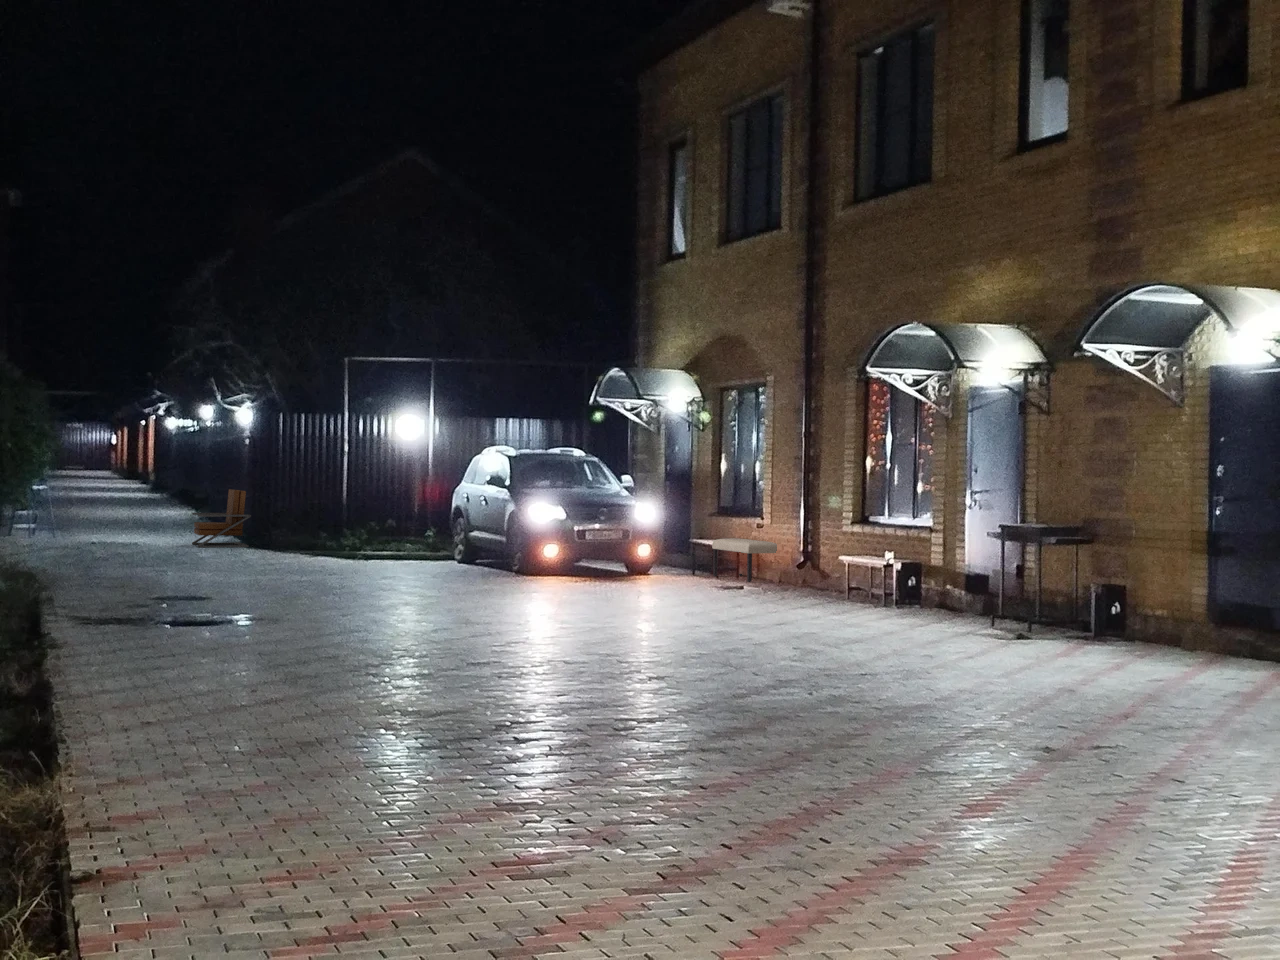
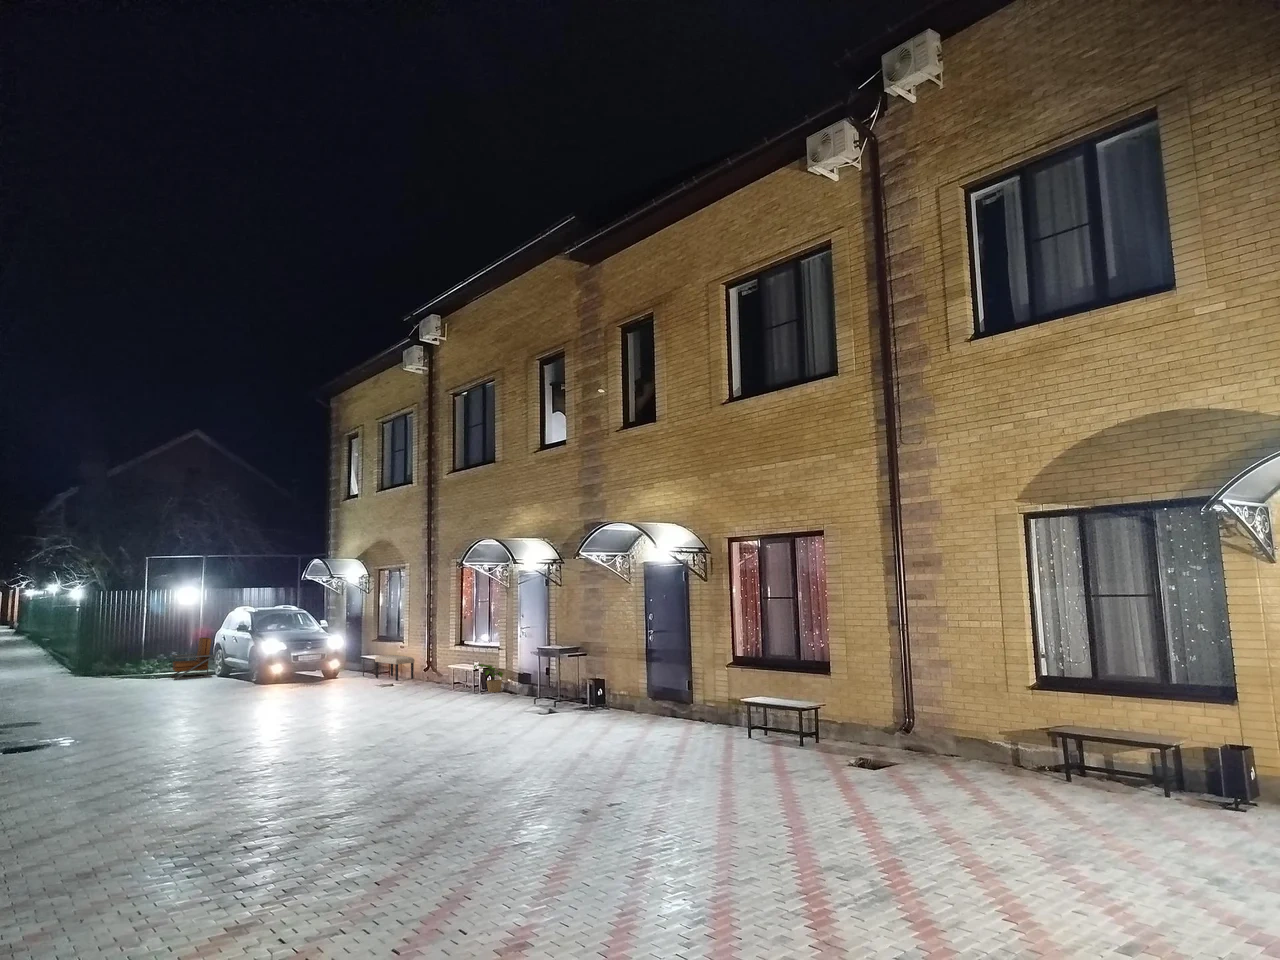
lounge chair: present [192,489,251,547] -> present [171,638,214,680]
potted plant: none [883,554,937,606] -> present [474,664,503,692]

